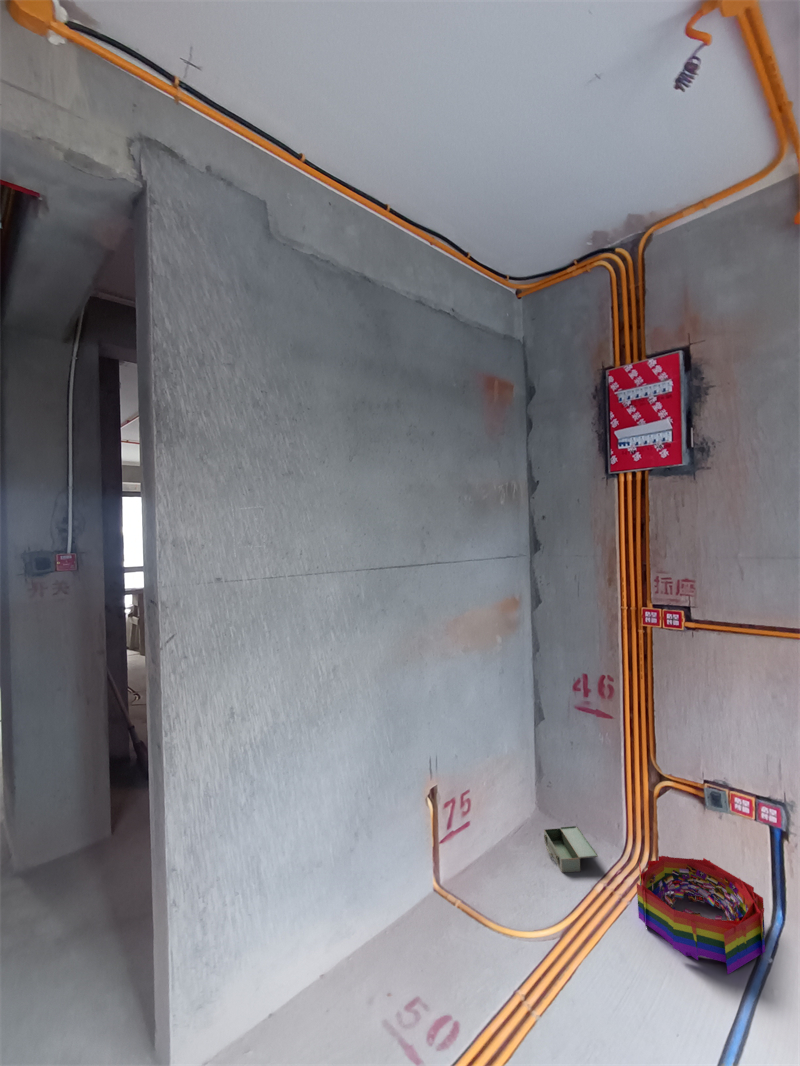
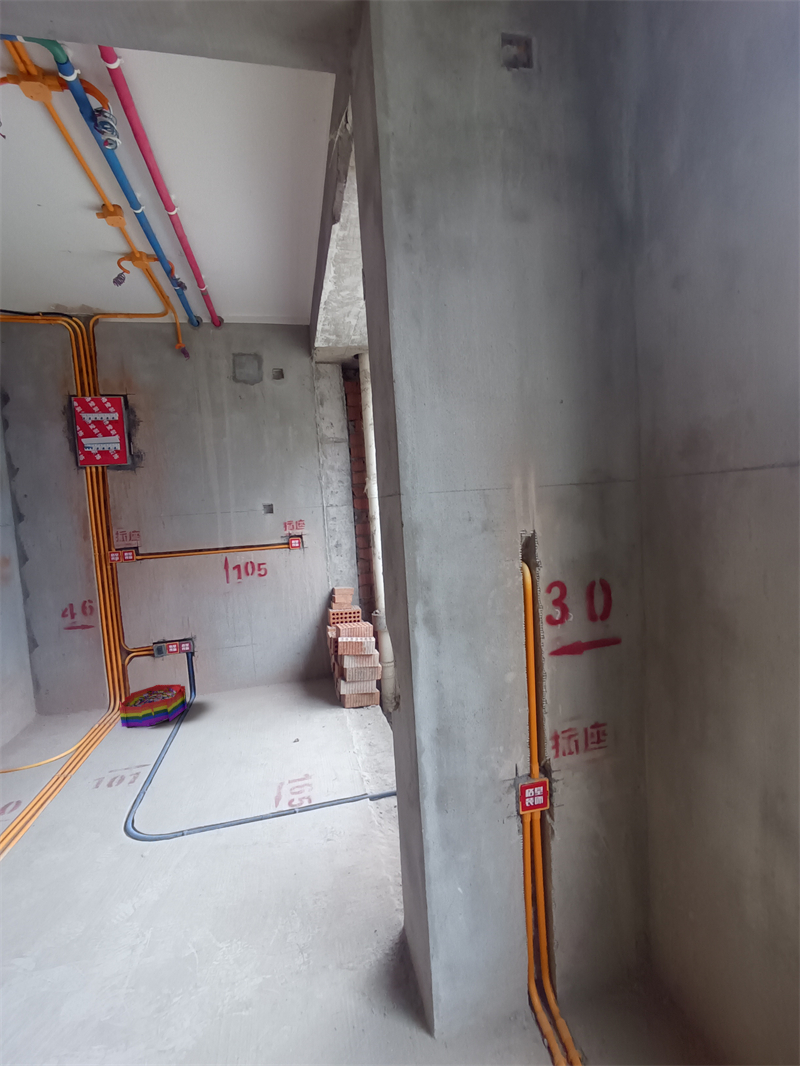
toolbox: present [544,826,597,873] -> none [47,708,91,733]

